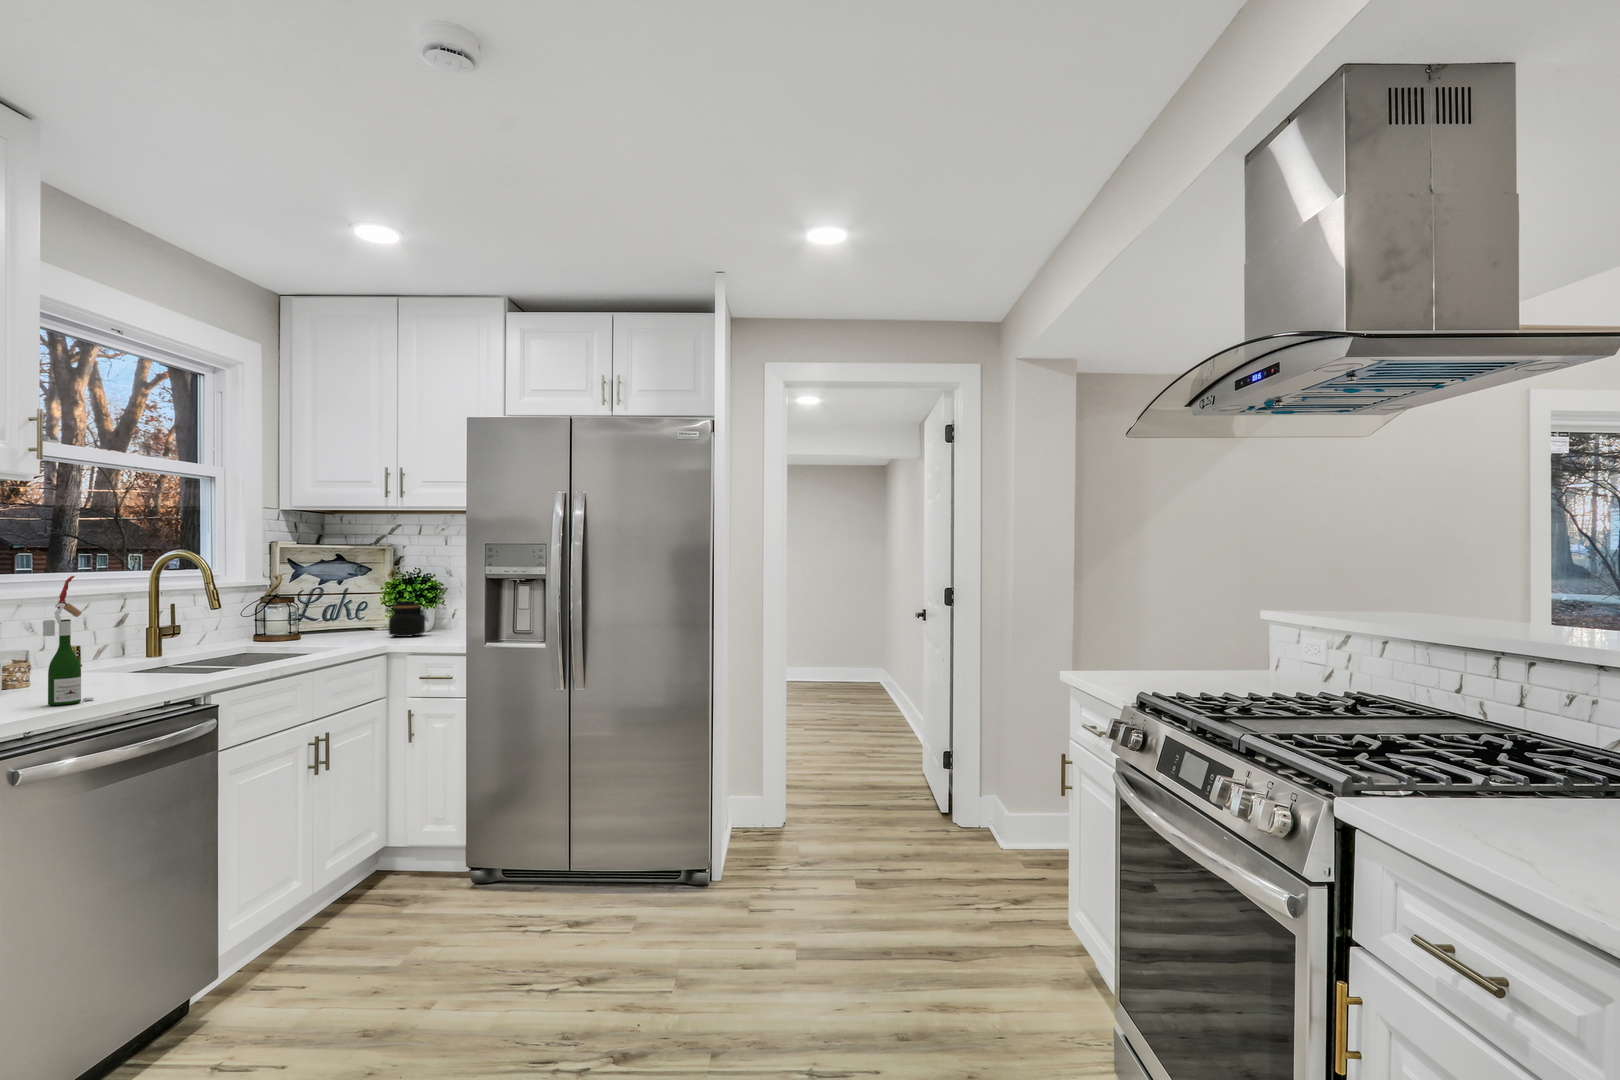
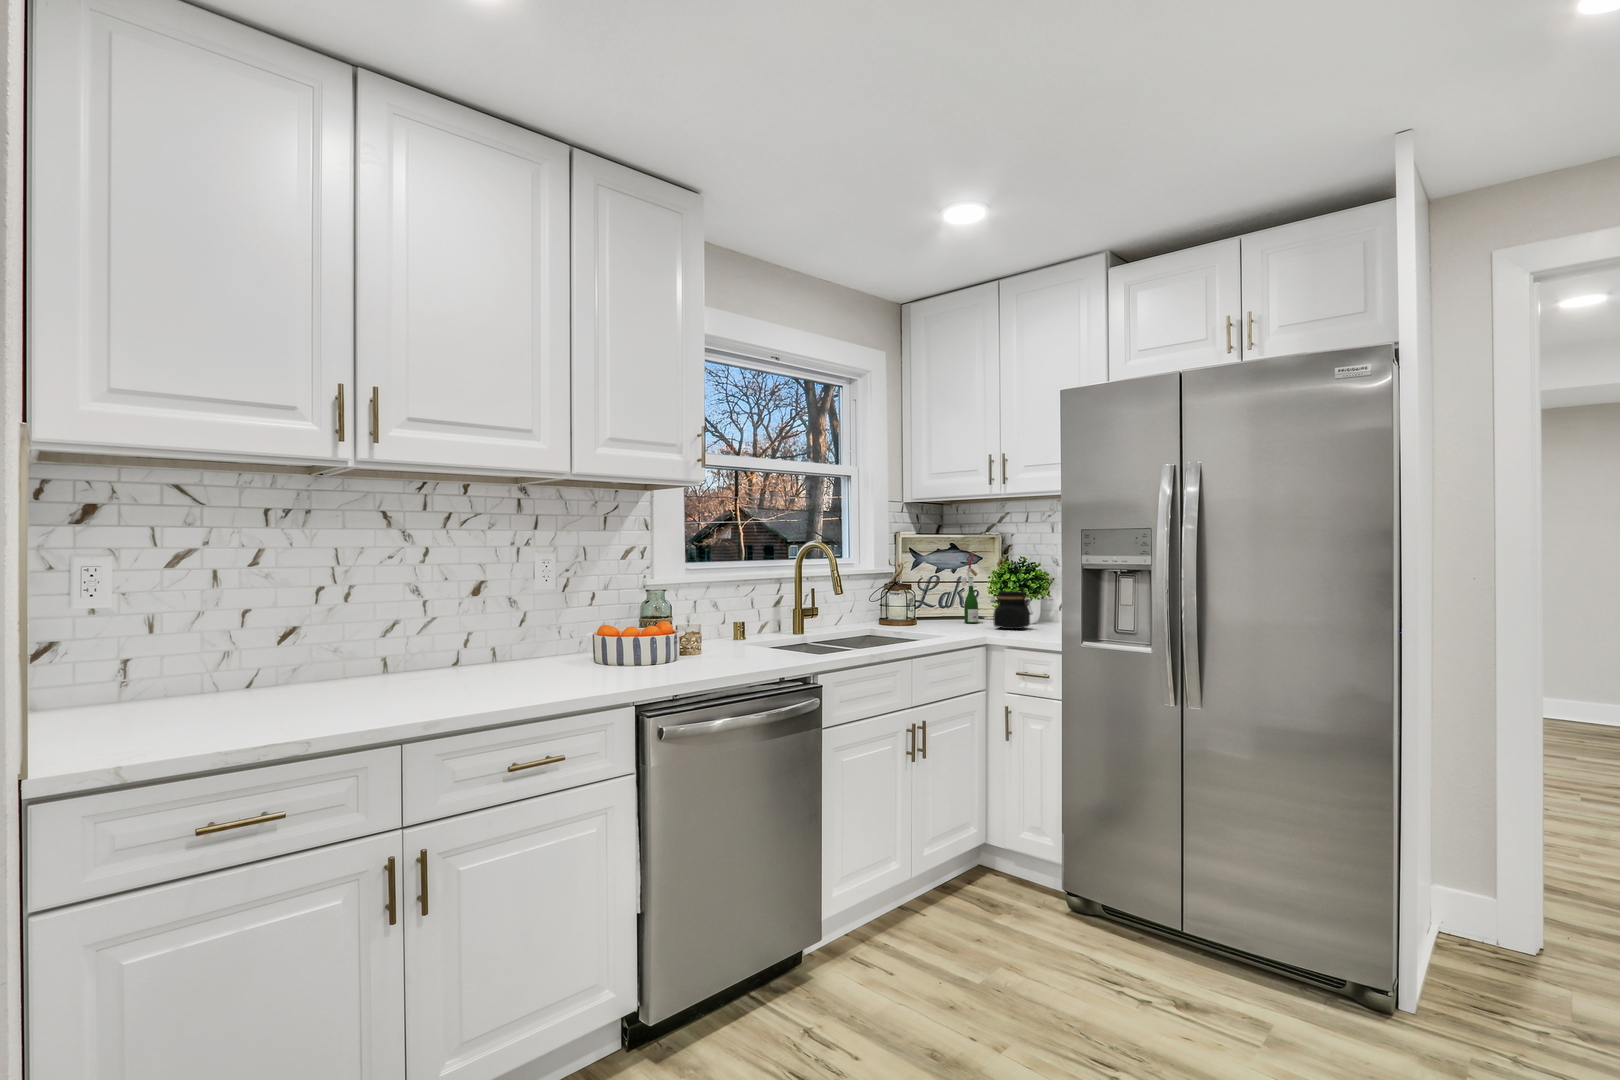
wine bottle: present [43,576,94,705] -> present [961,554,982,623]

